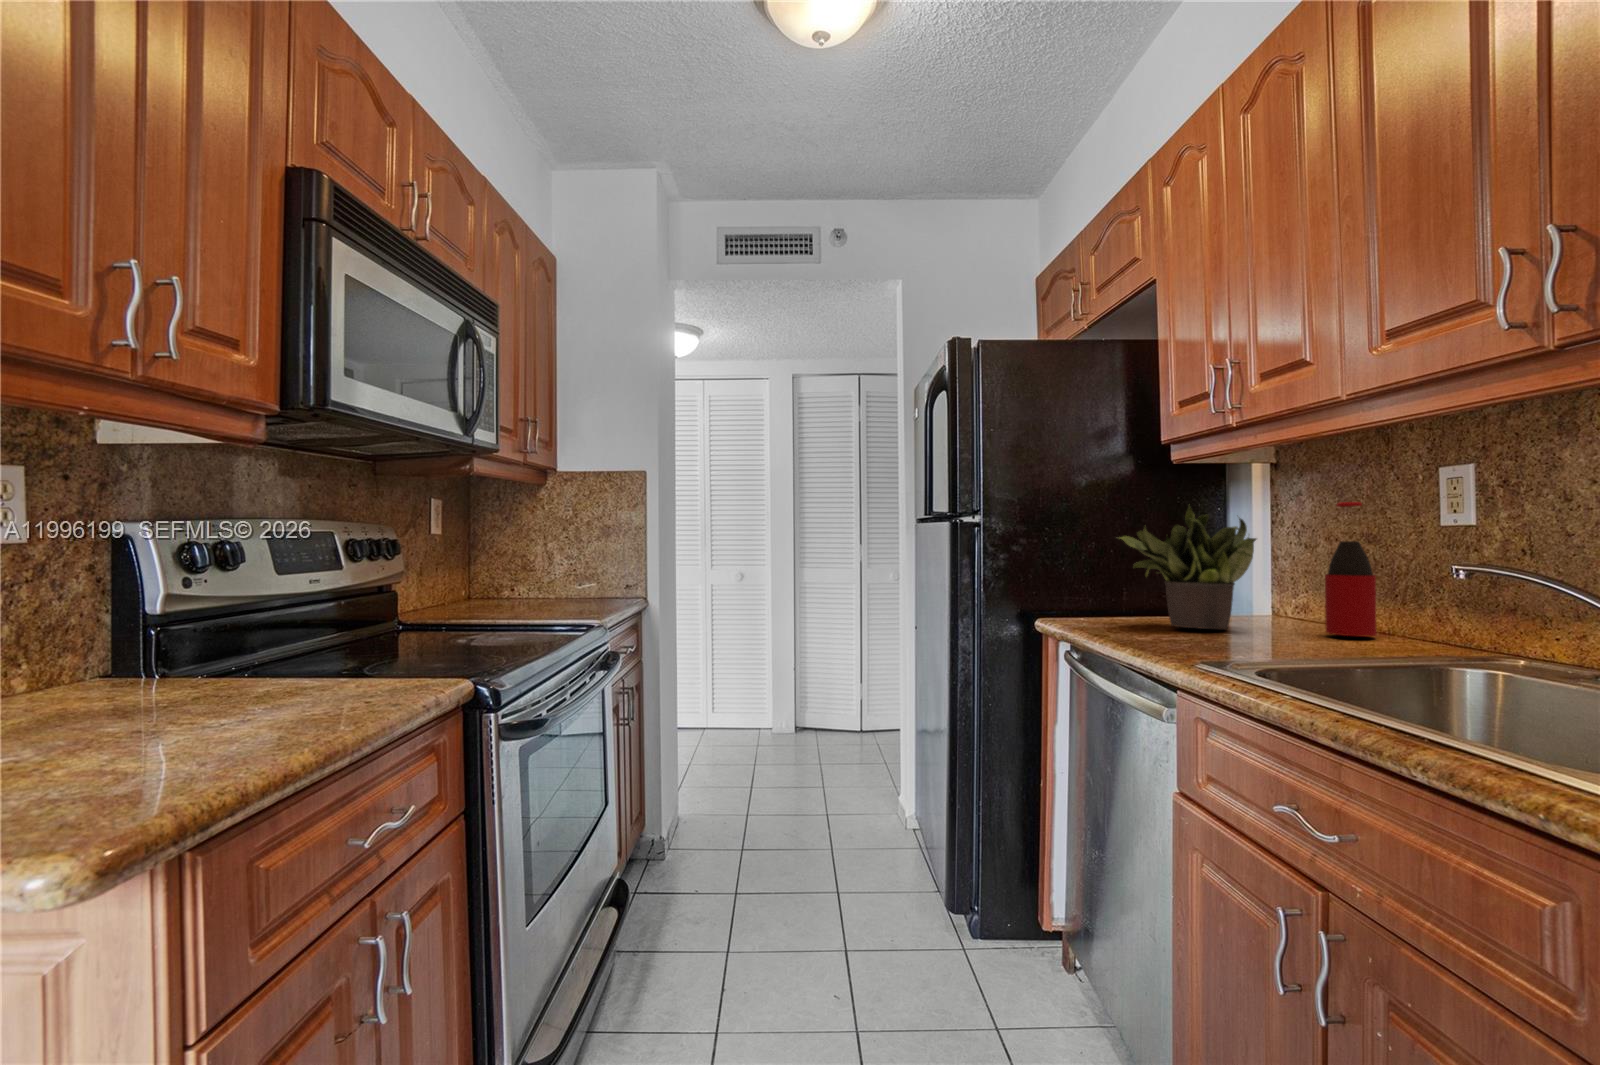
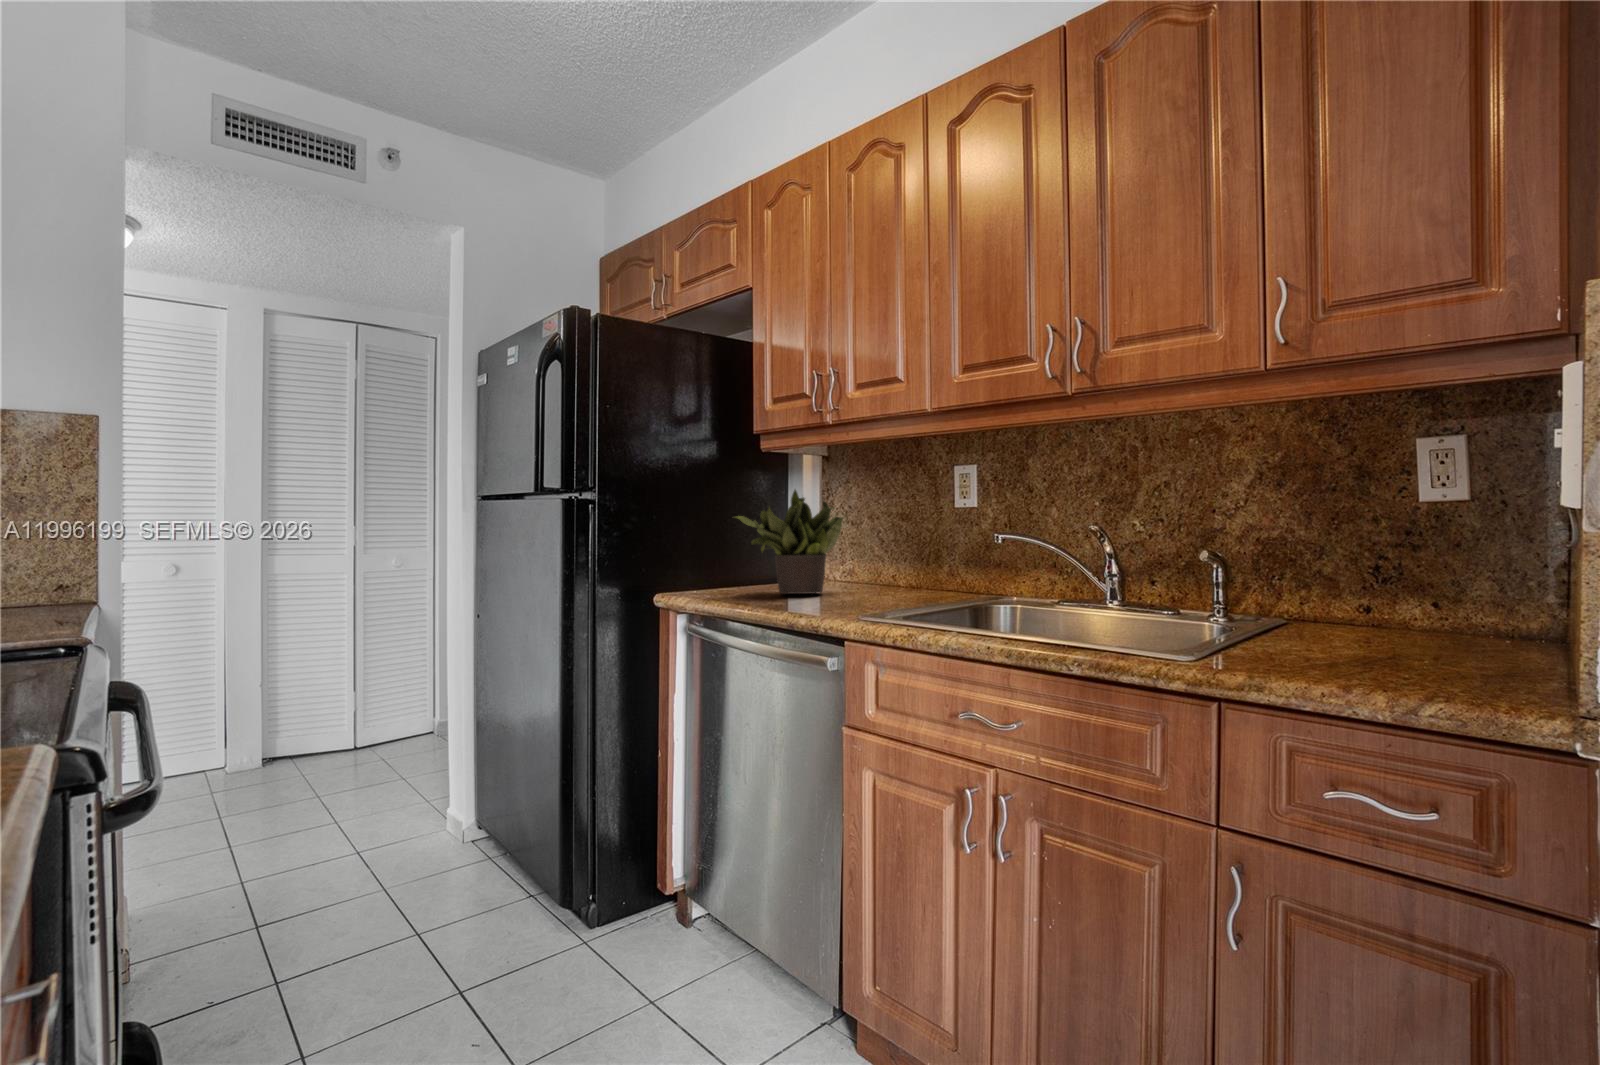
bottle: present [1325,502,1377,636] -> none [886,489,917,592]

